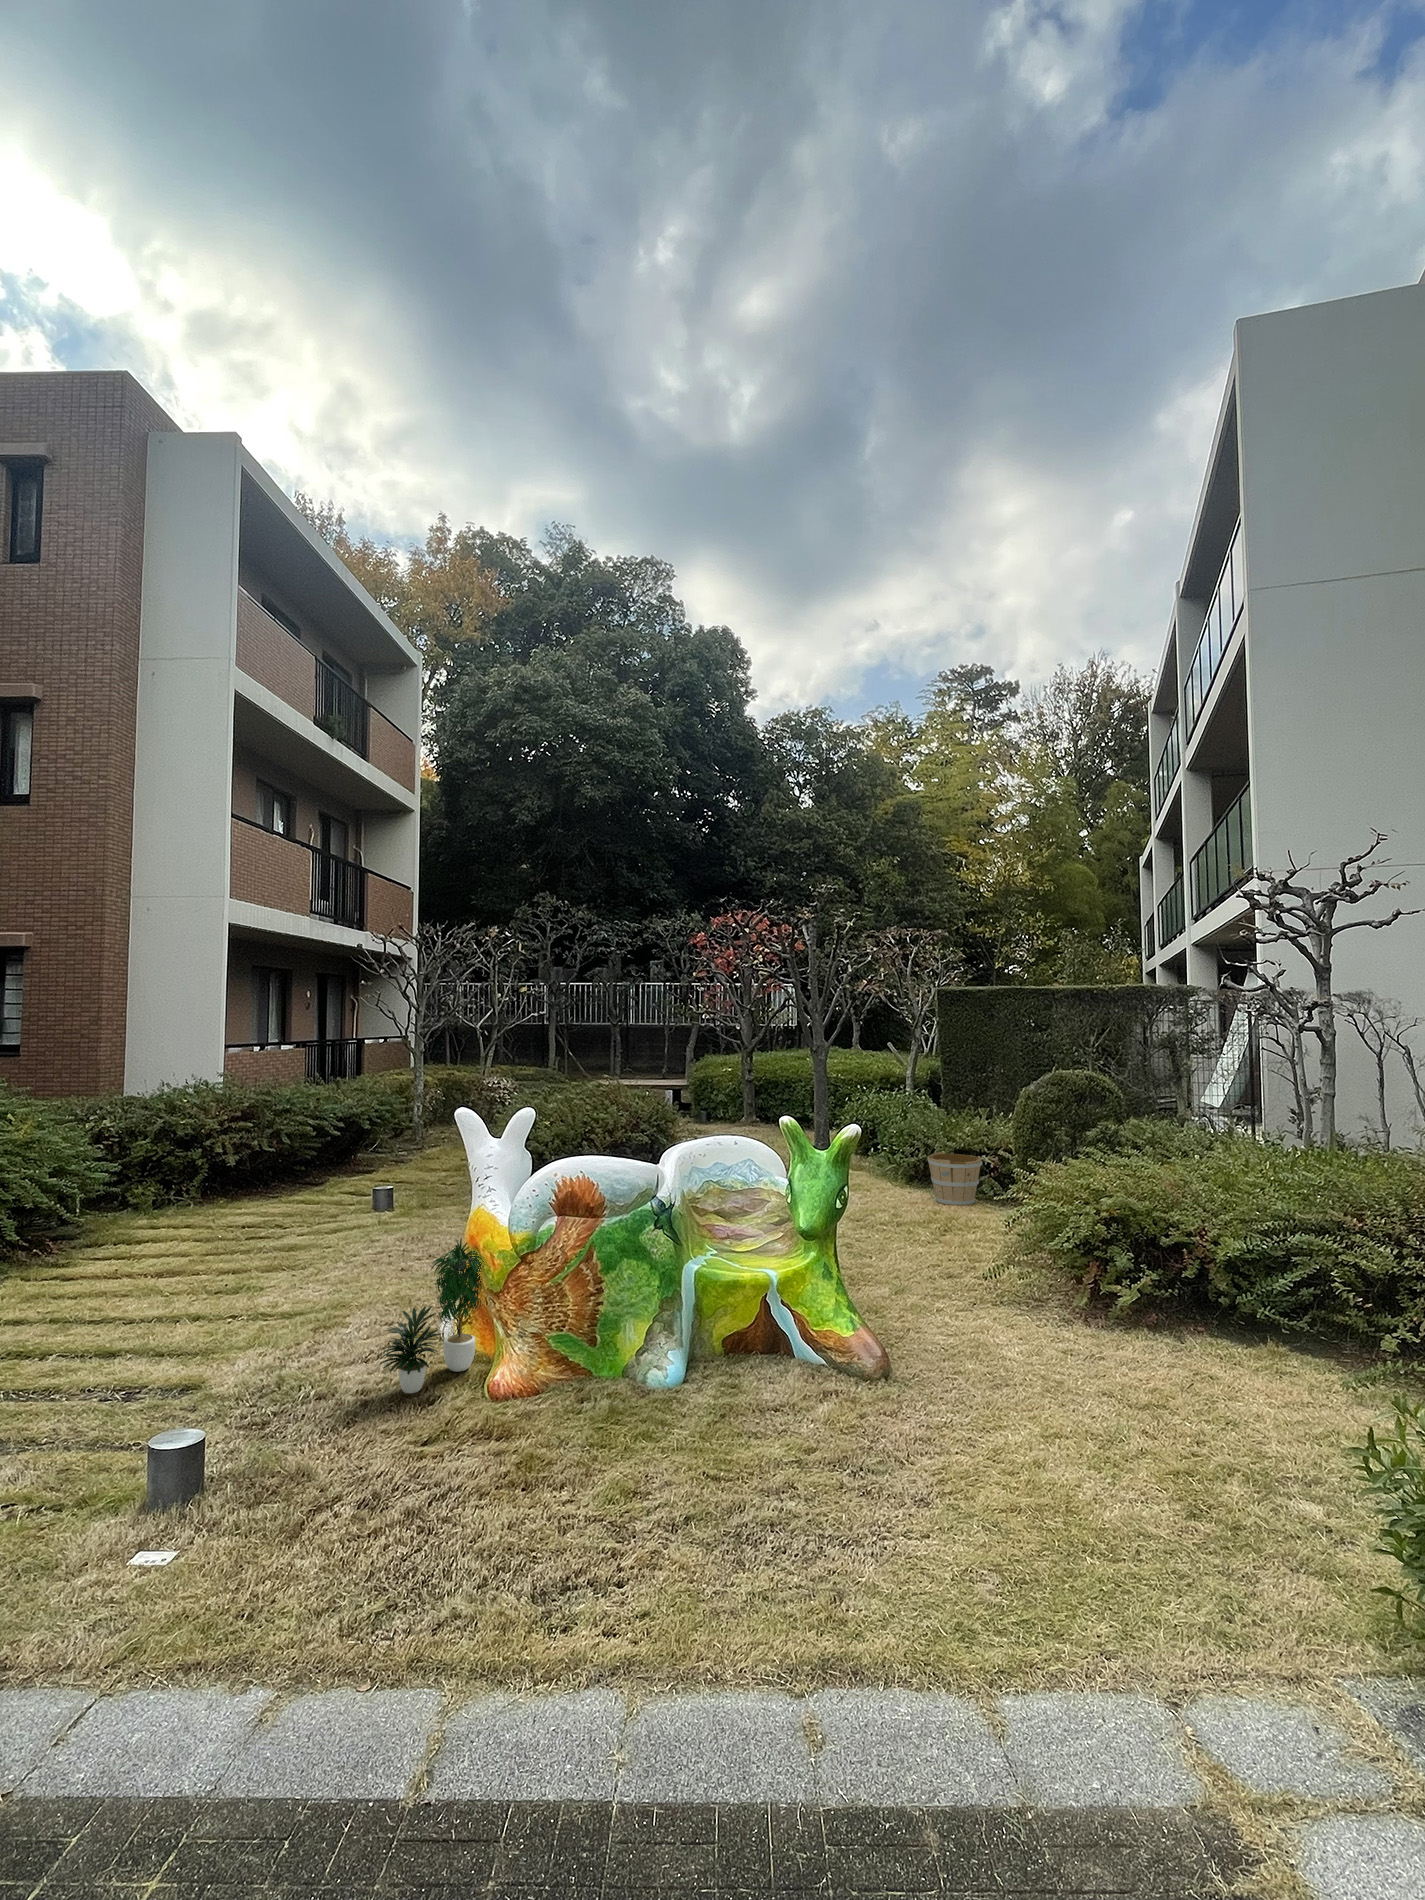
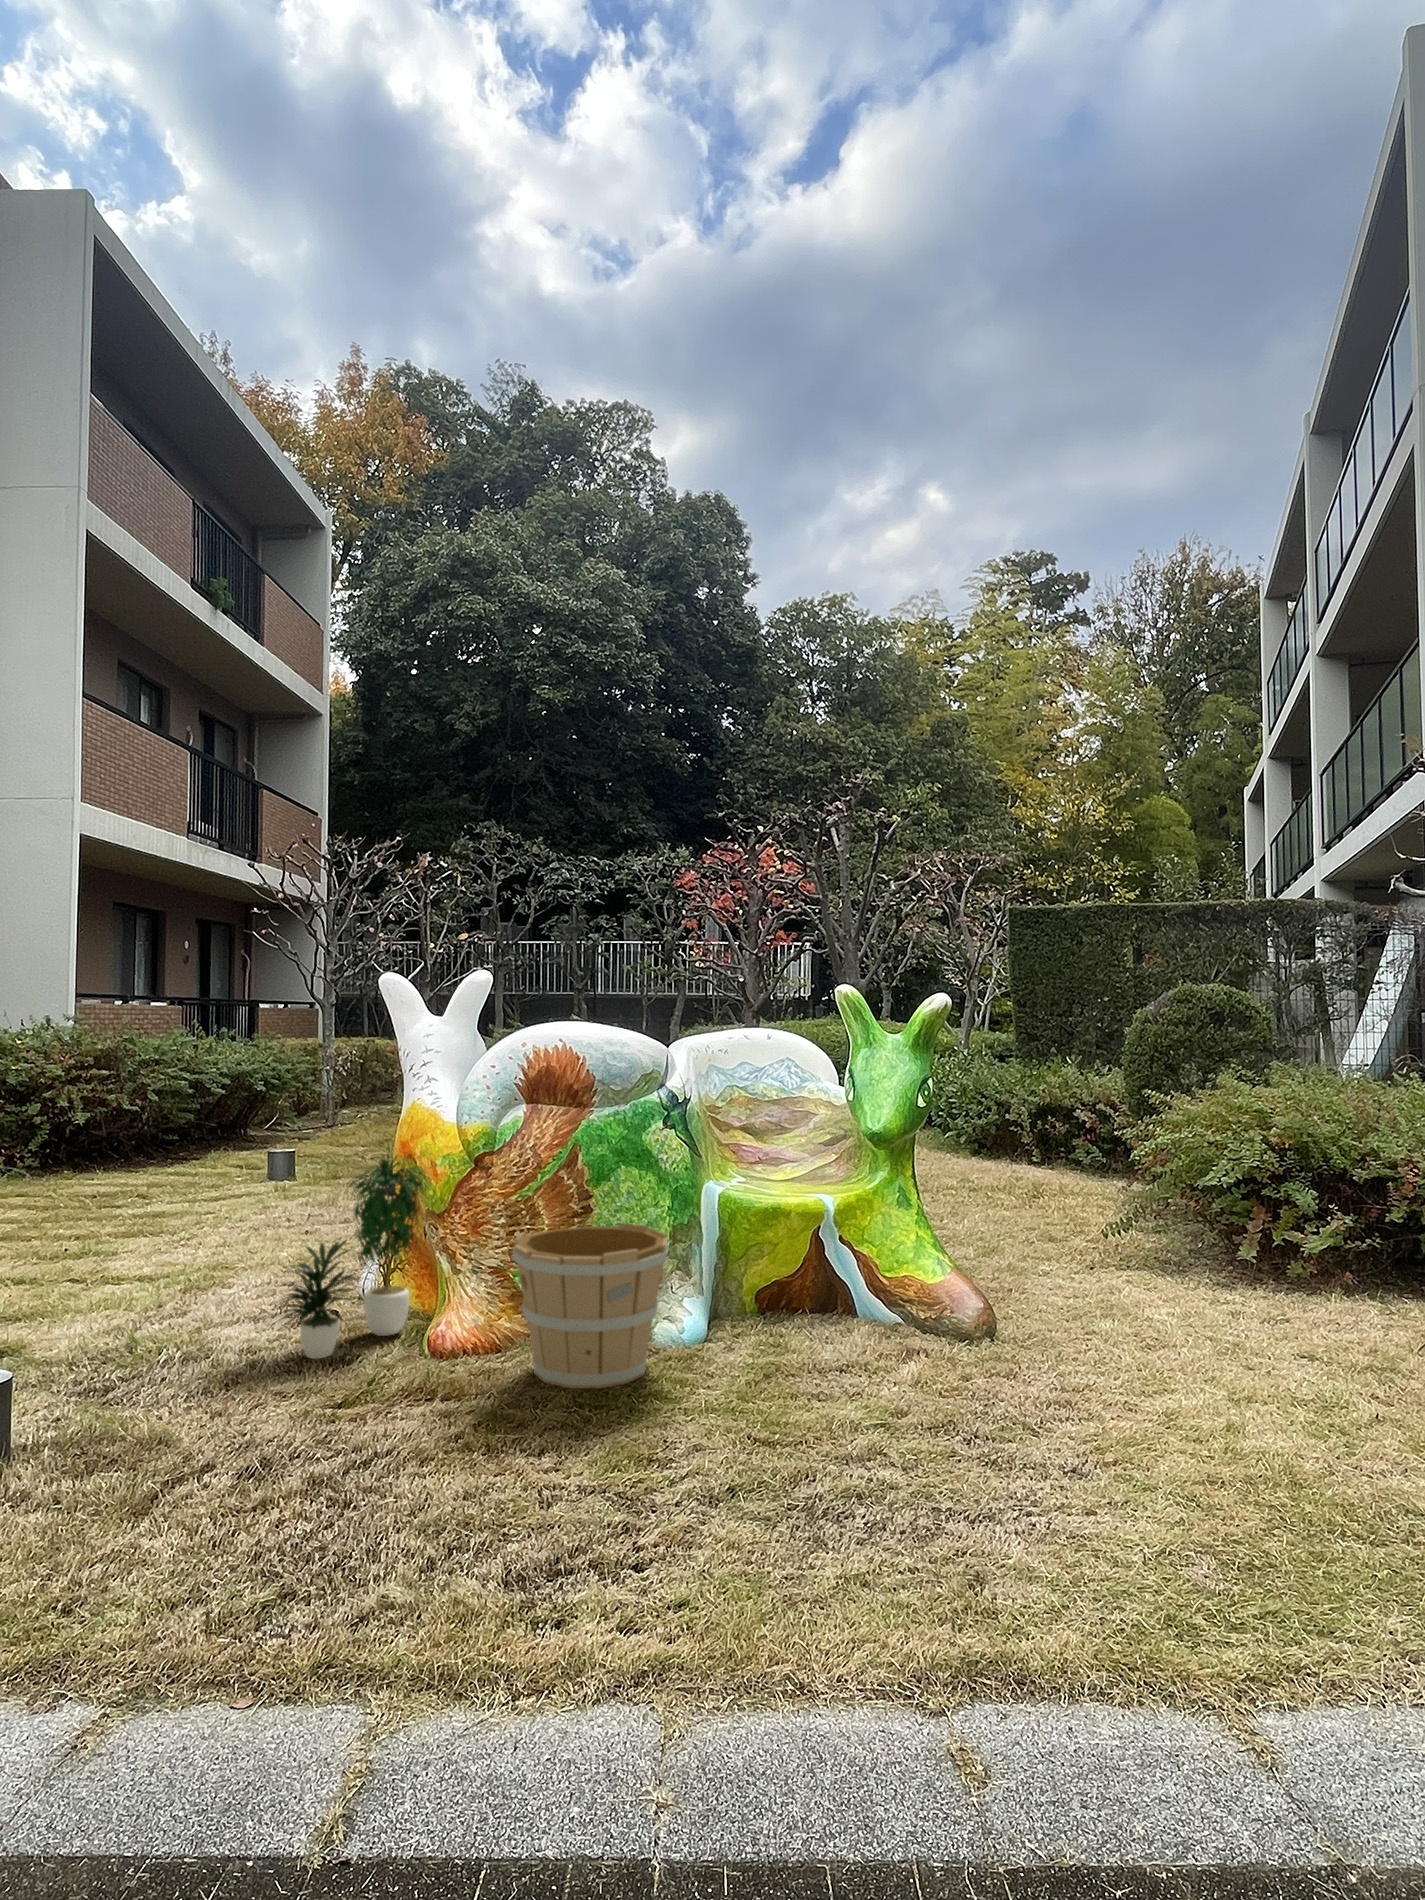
wooden bucket: present [927,1152,983,1206] -> present [512,1223,669,1389]

